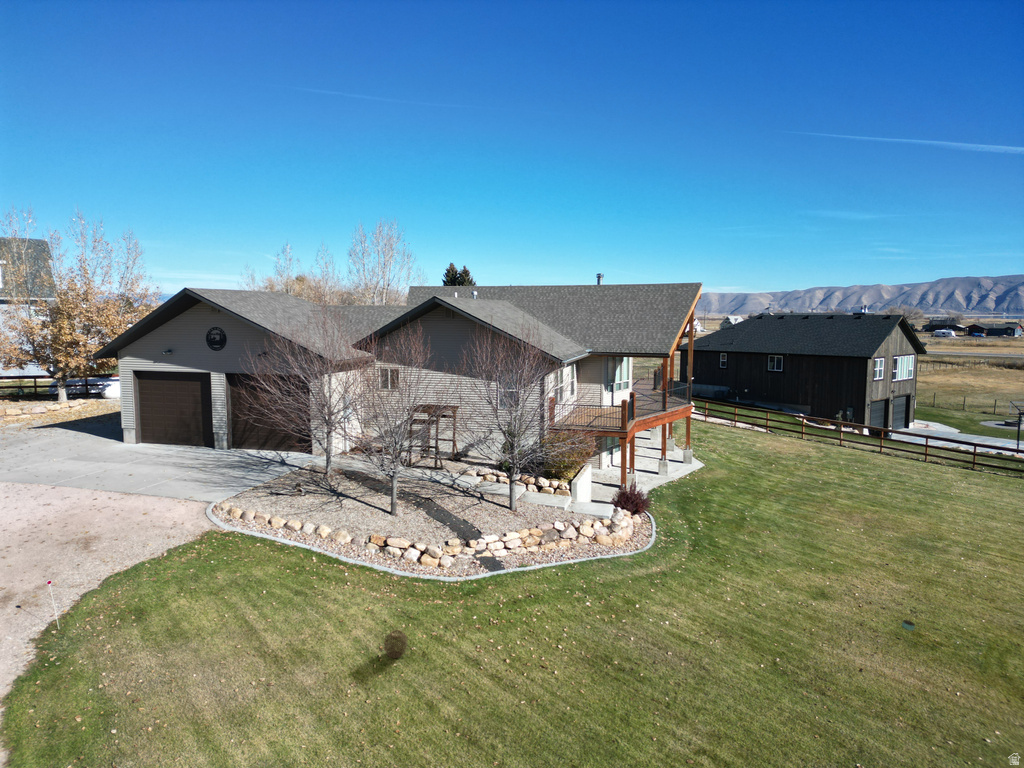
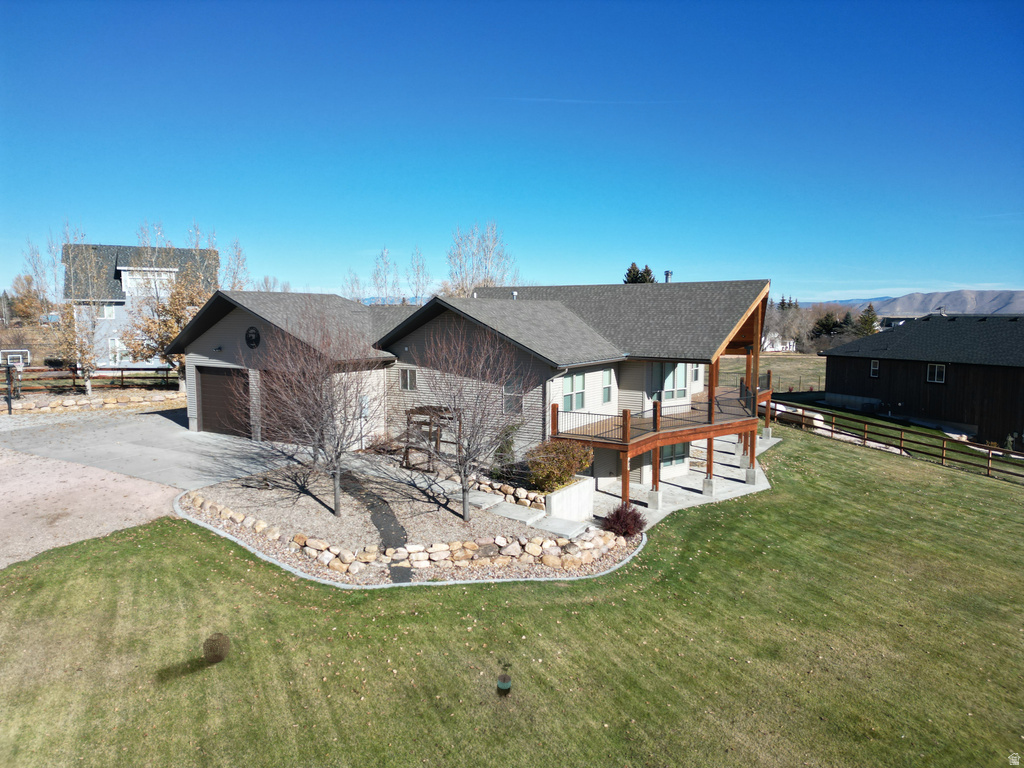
potted plant: present [902,595,923,630] -> present [496,643,517,689]

